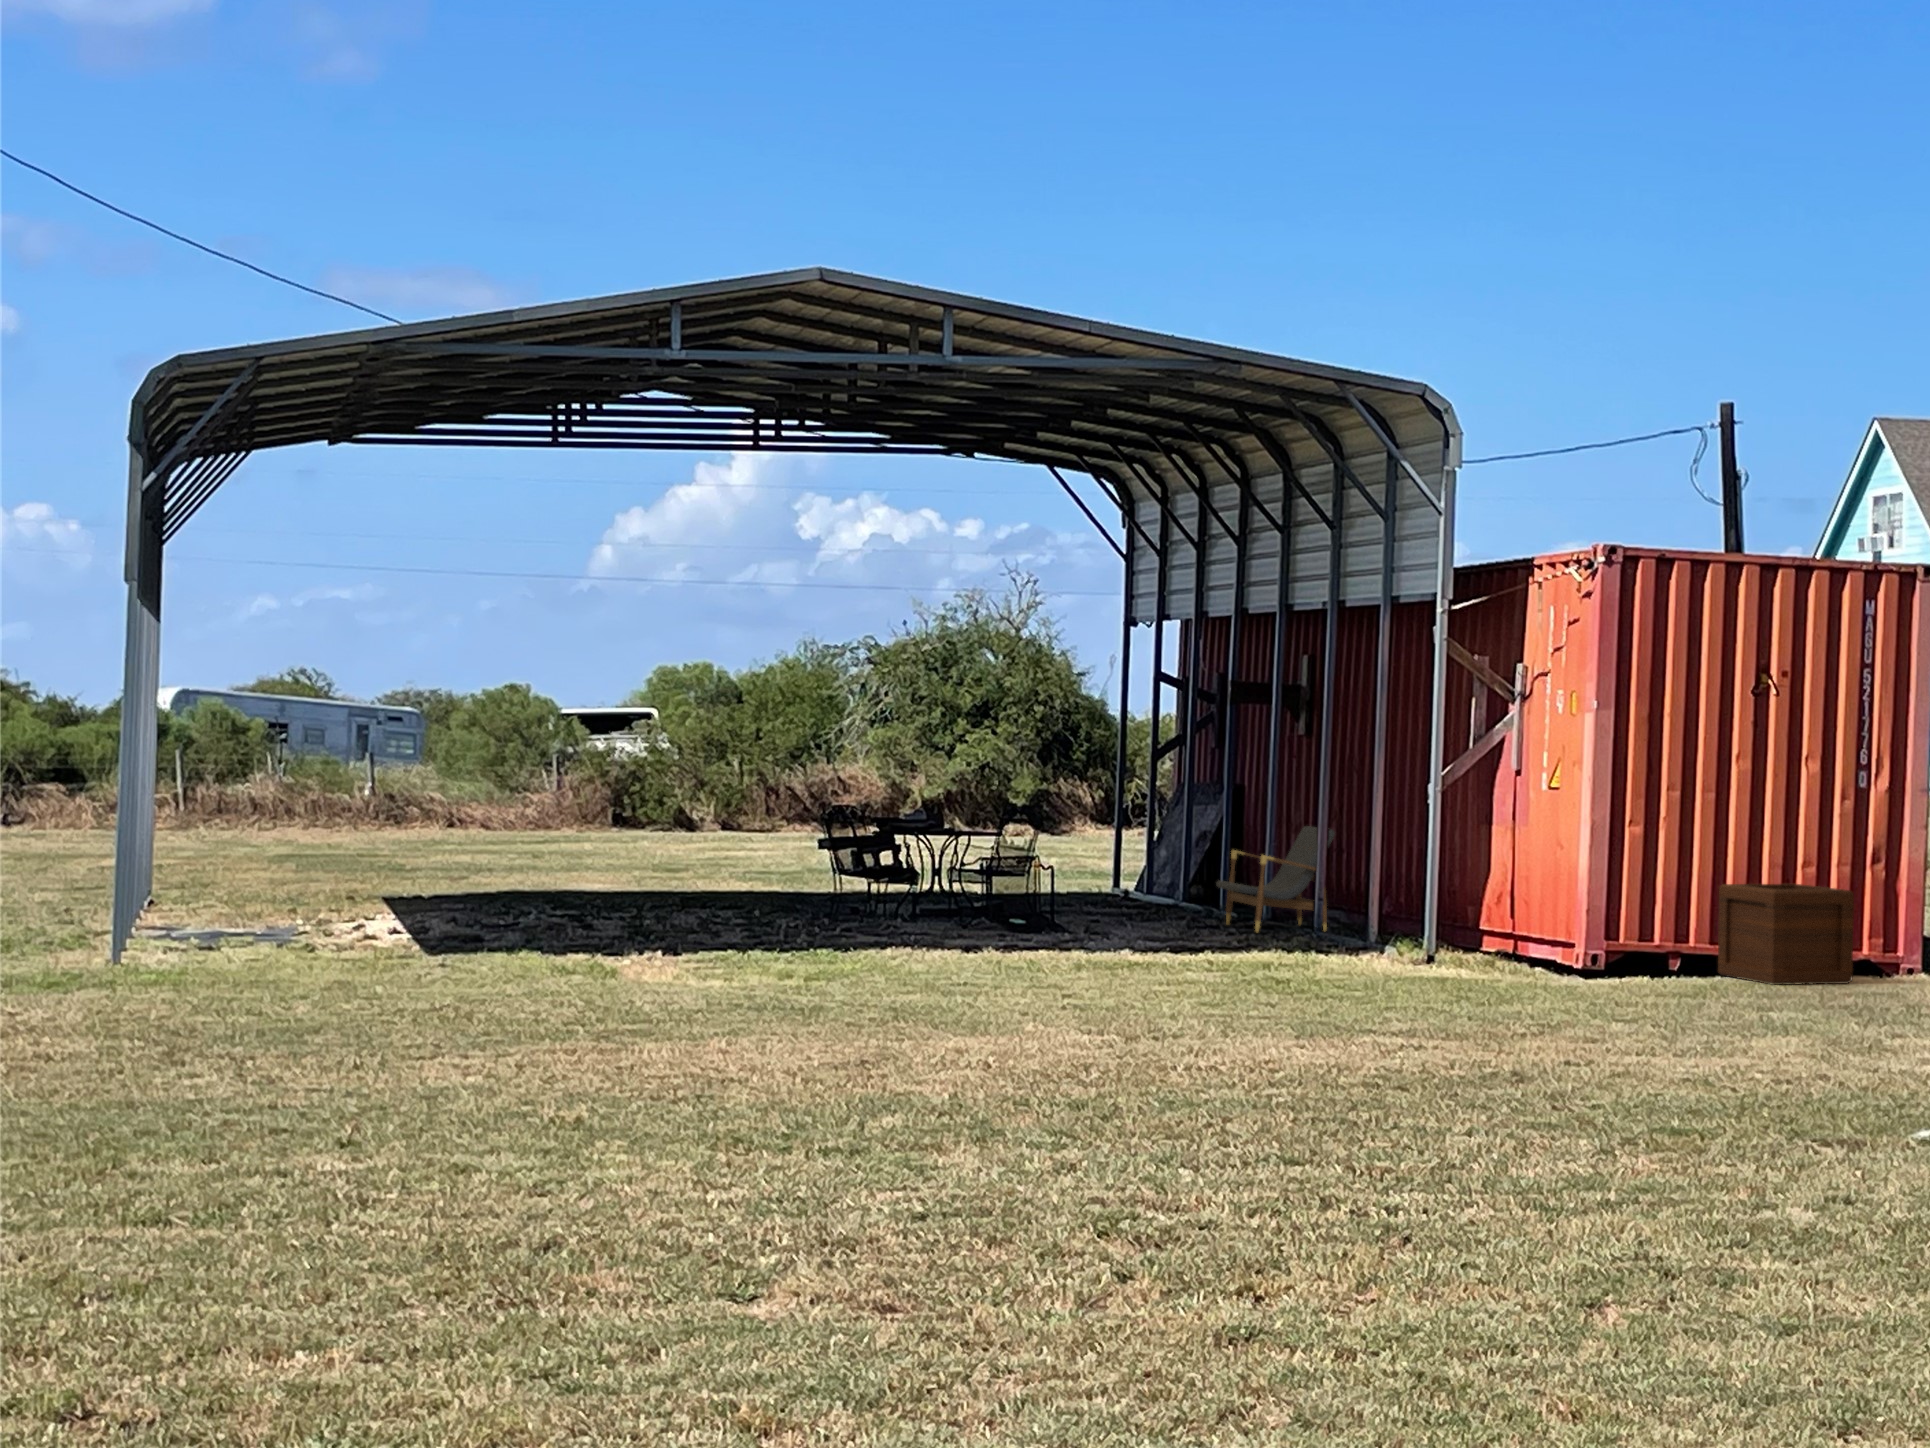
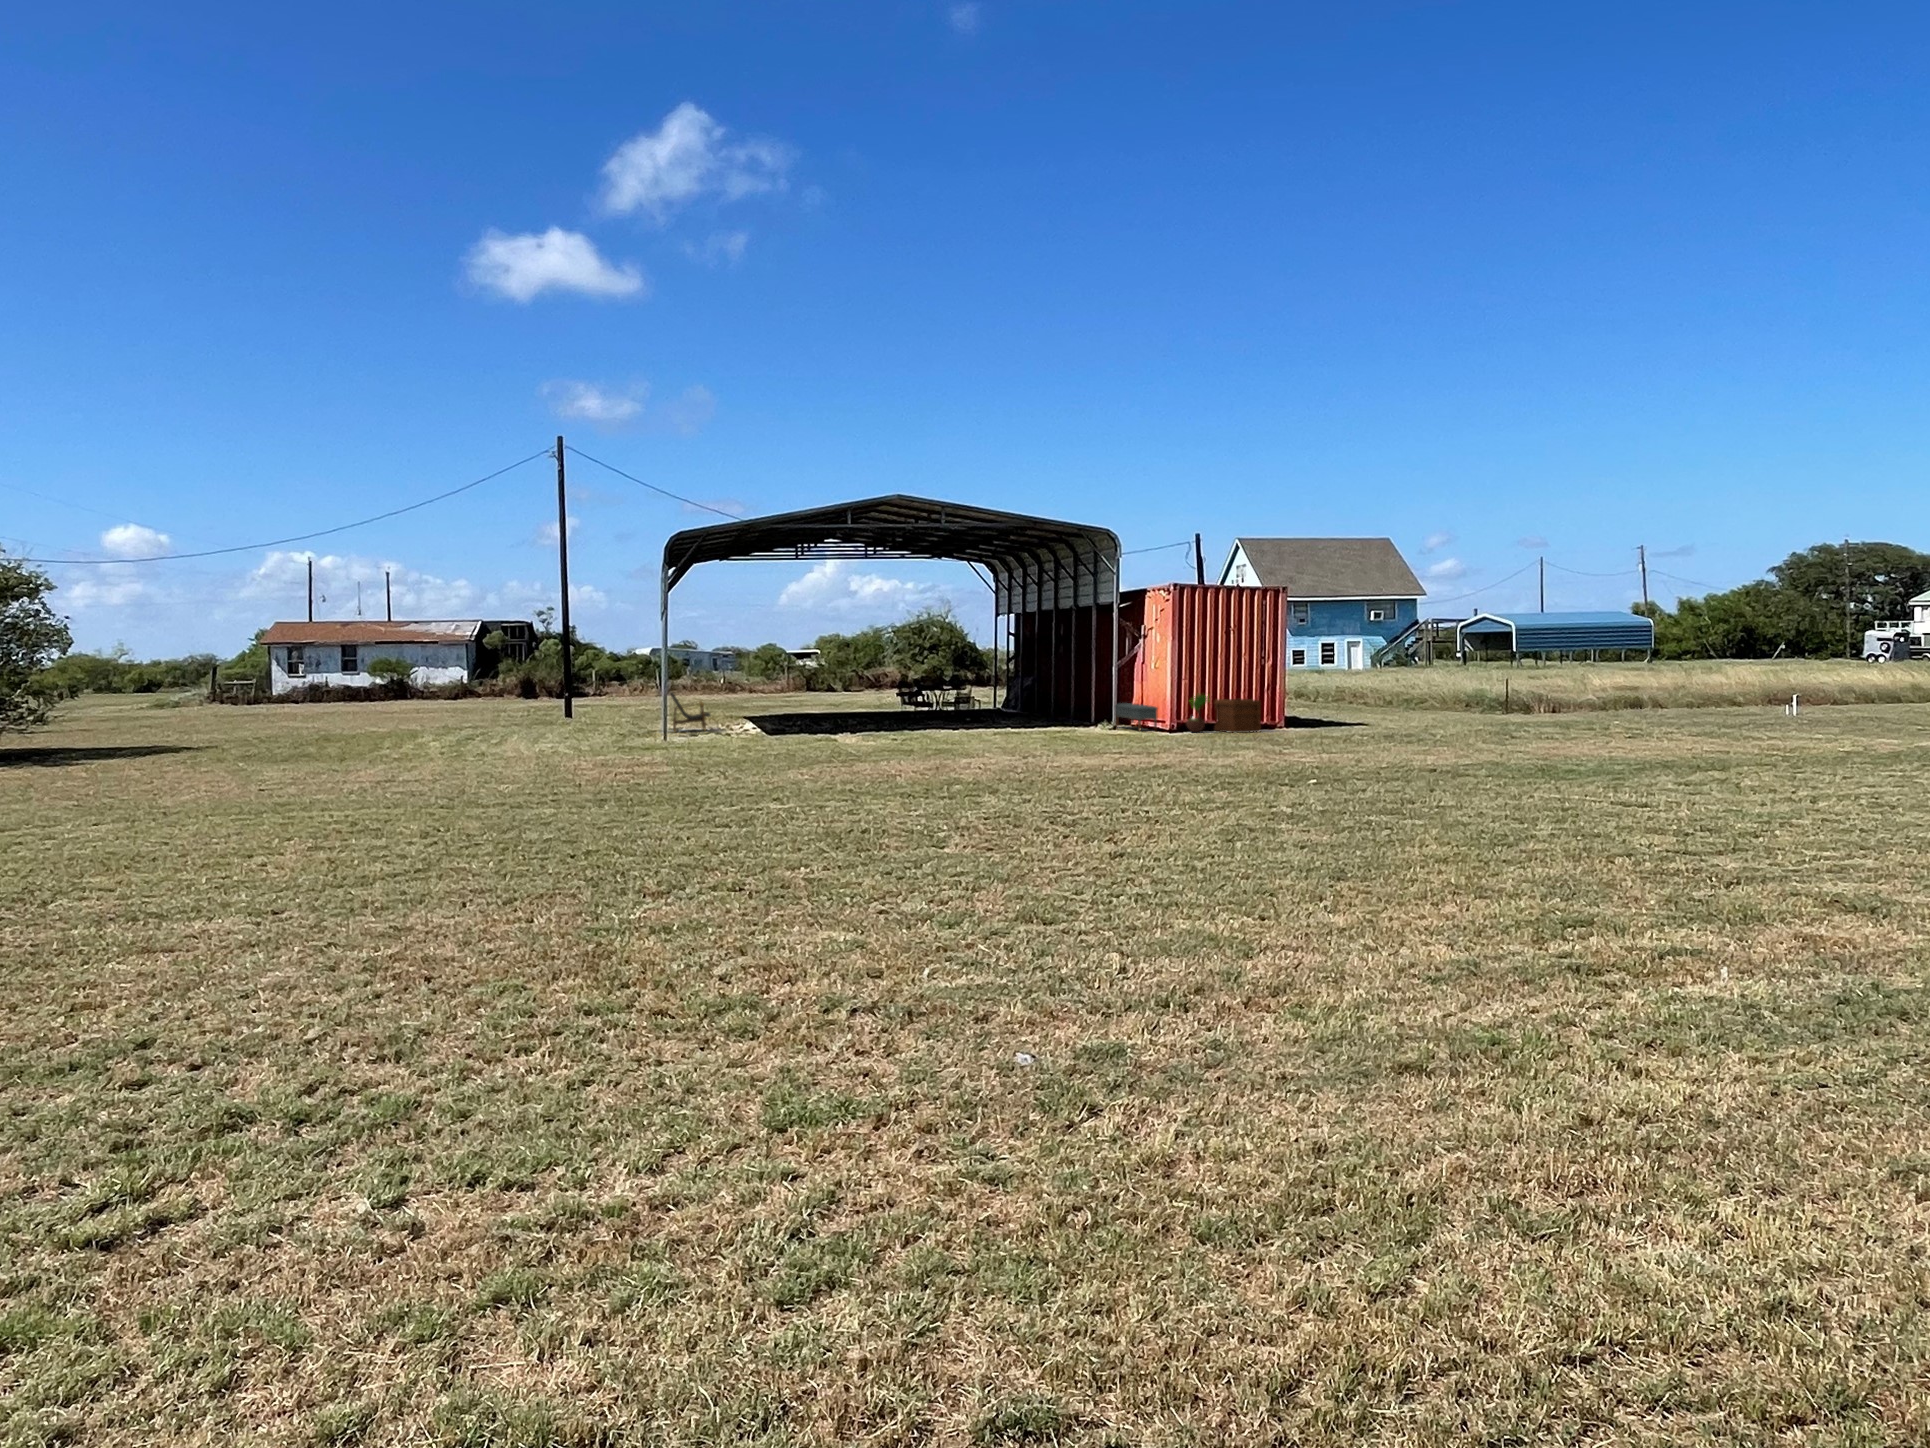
lounge chair: present [1216,826,1335,932] -> present [670,692,711,731]
potted tree: none [1636,856,1709,979] -> present [1186,693,1208,732]
bench: none [1433,887,1555,973] -> present [1115,703,1158,731]

